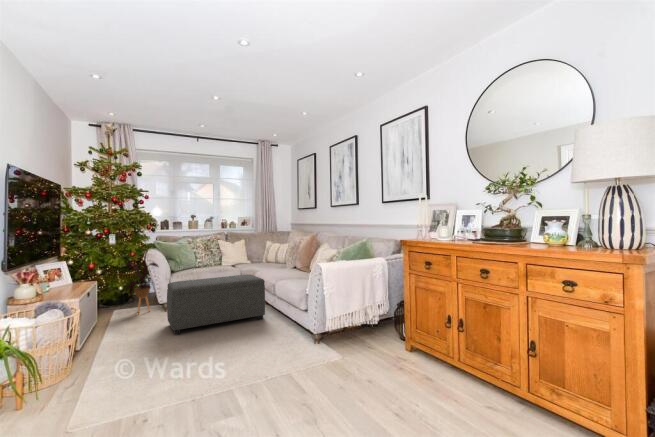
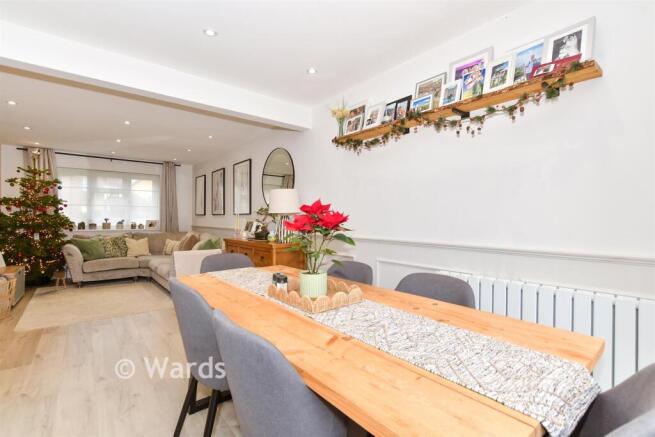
ottoman: present [167,274,265,335] -> none [78,261,151,299]

